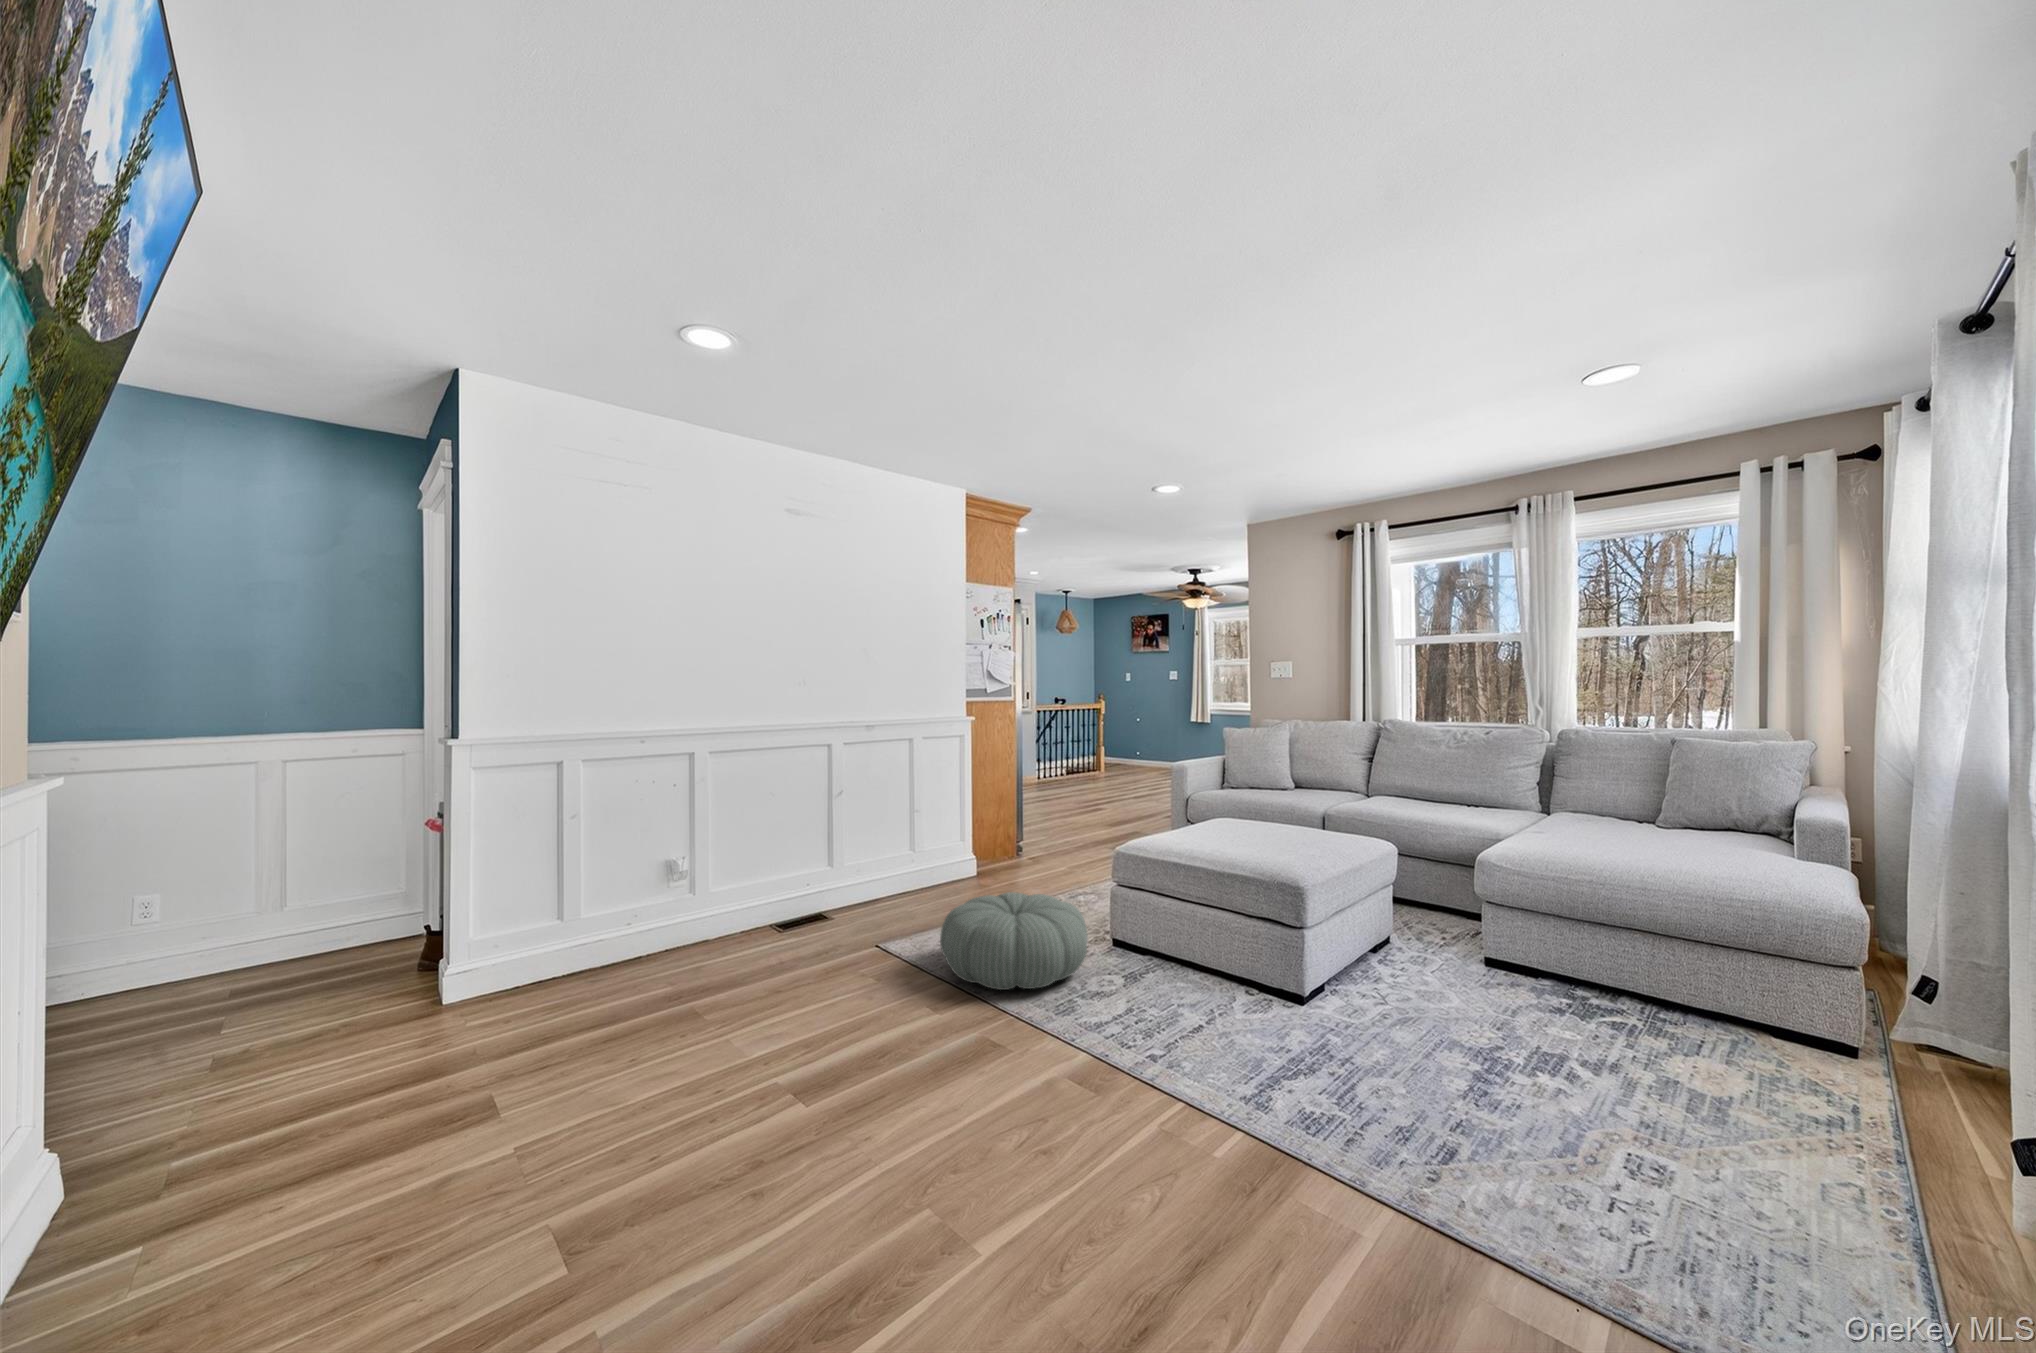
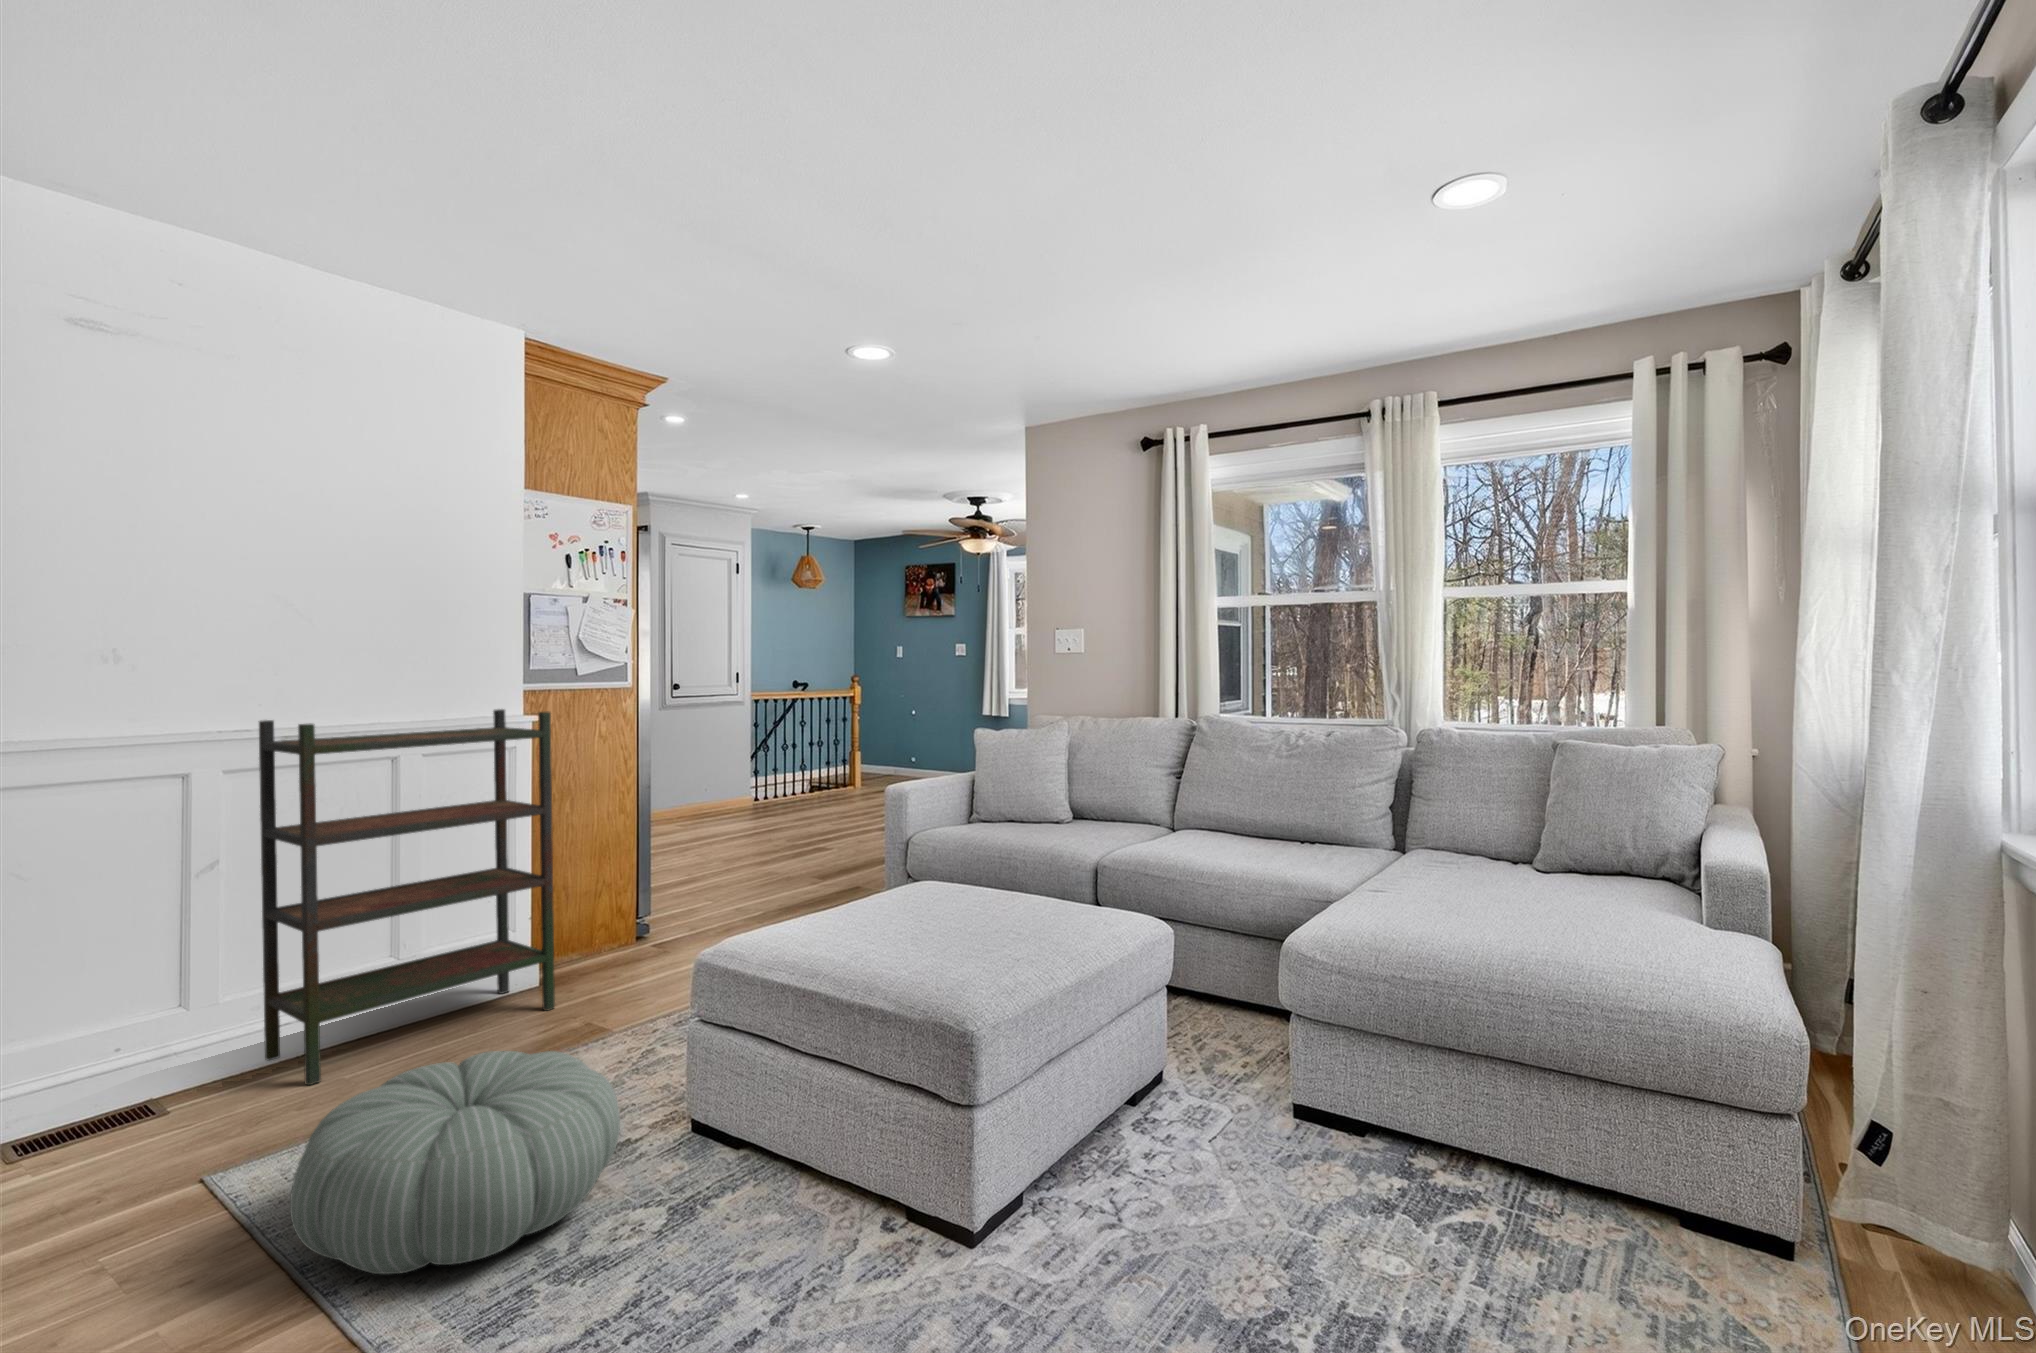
bookshelf: none [855,711,993,913] -> present [259,709,555,1085]

